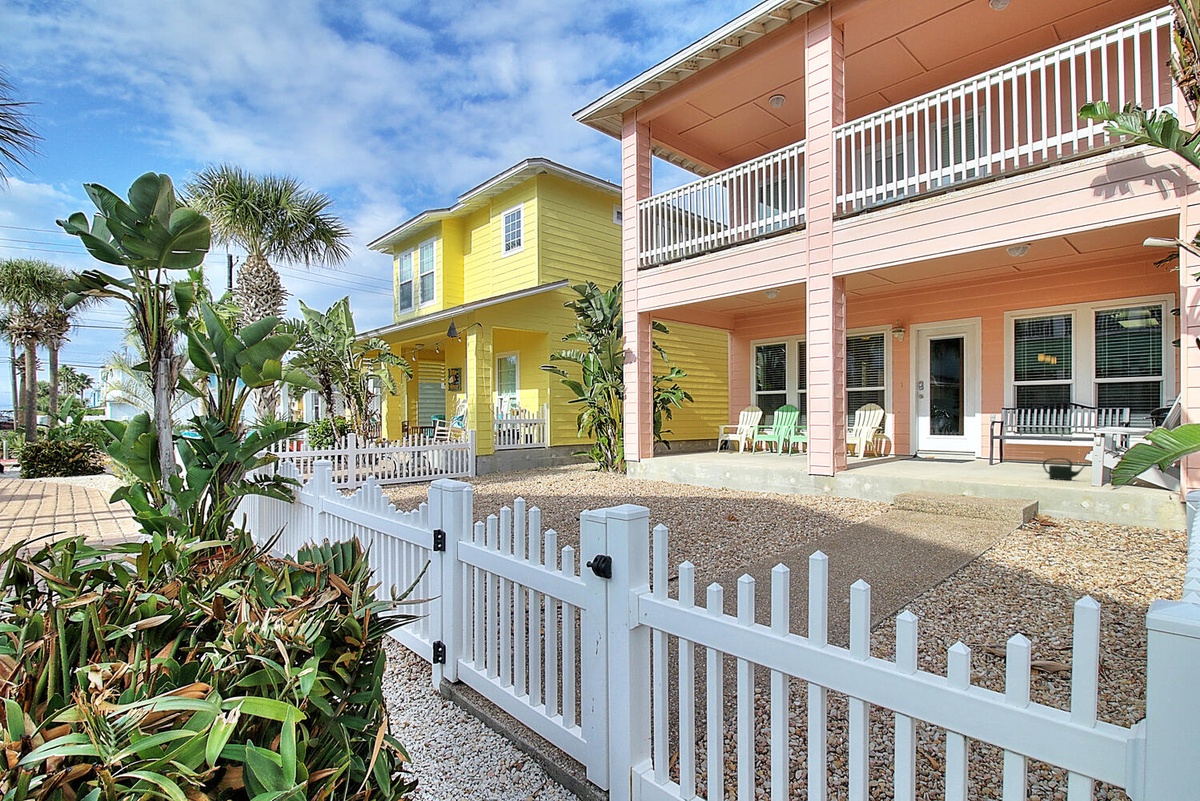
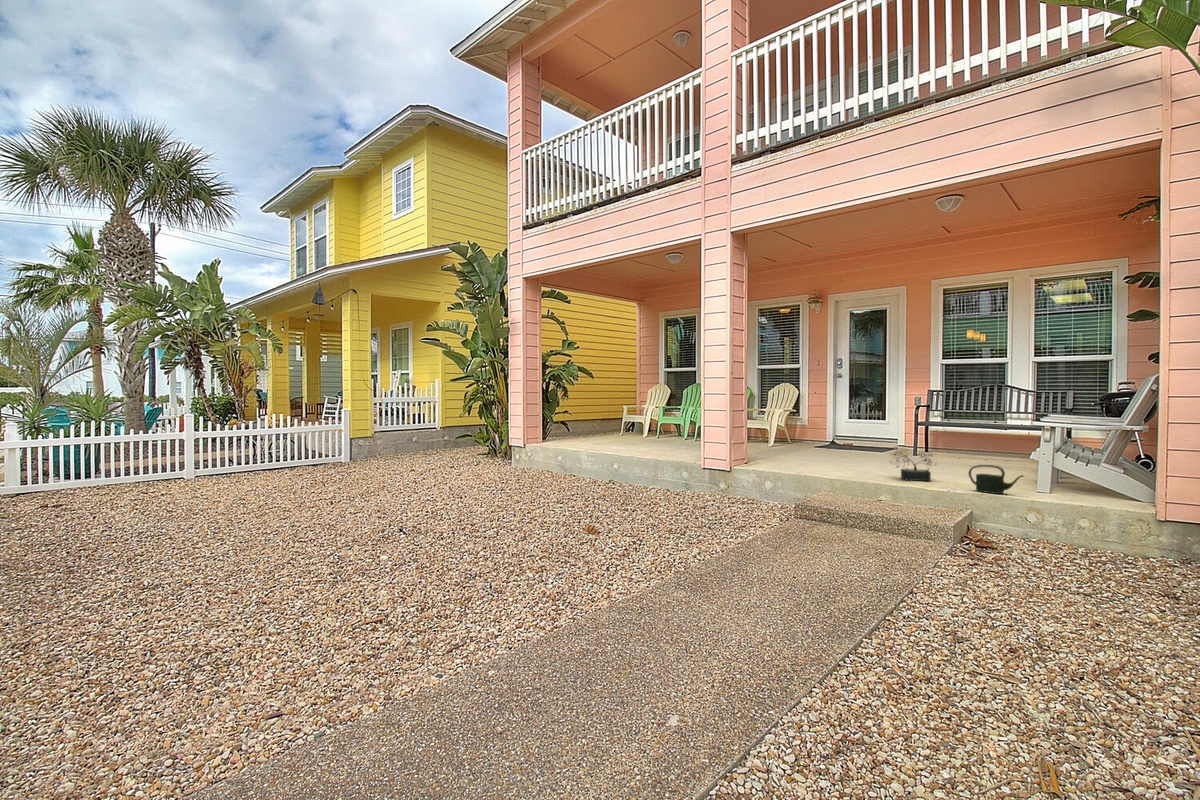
decorative plant: none [976,446,1016,475] -> present [890,446,937,481]

